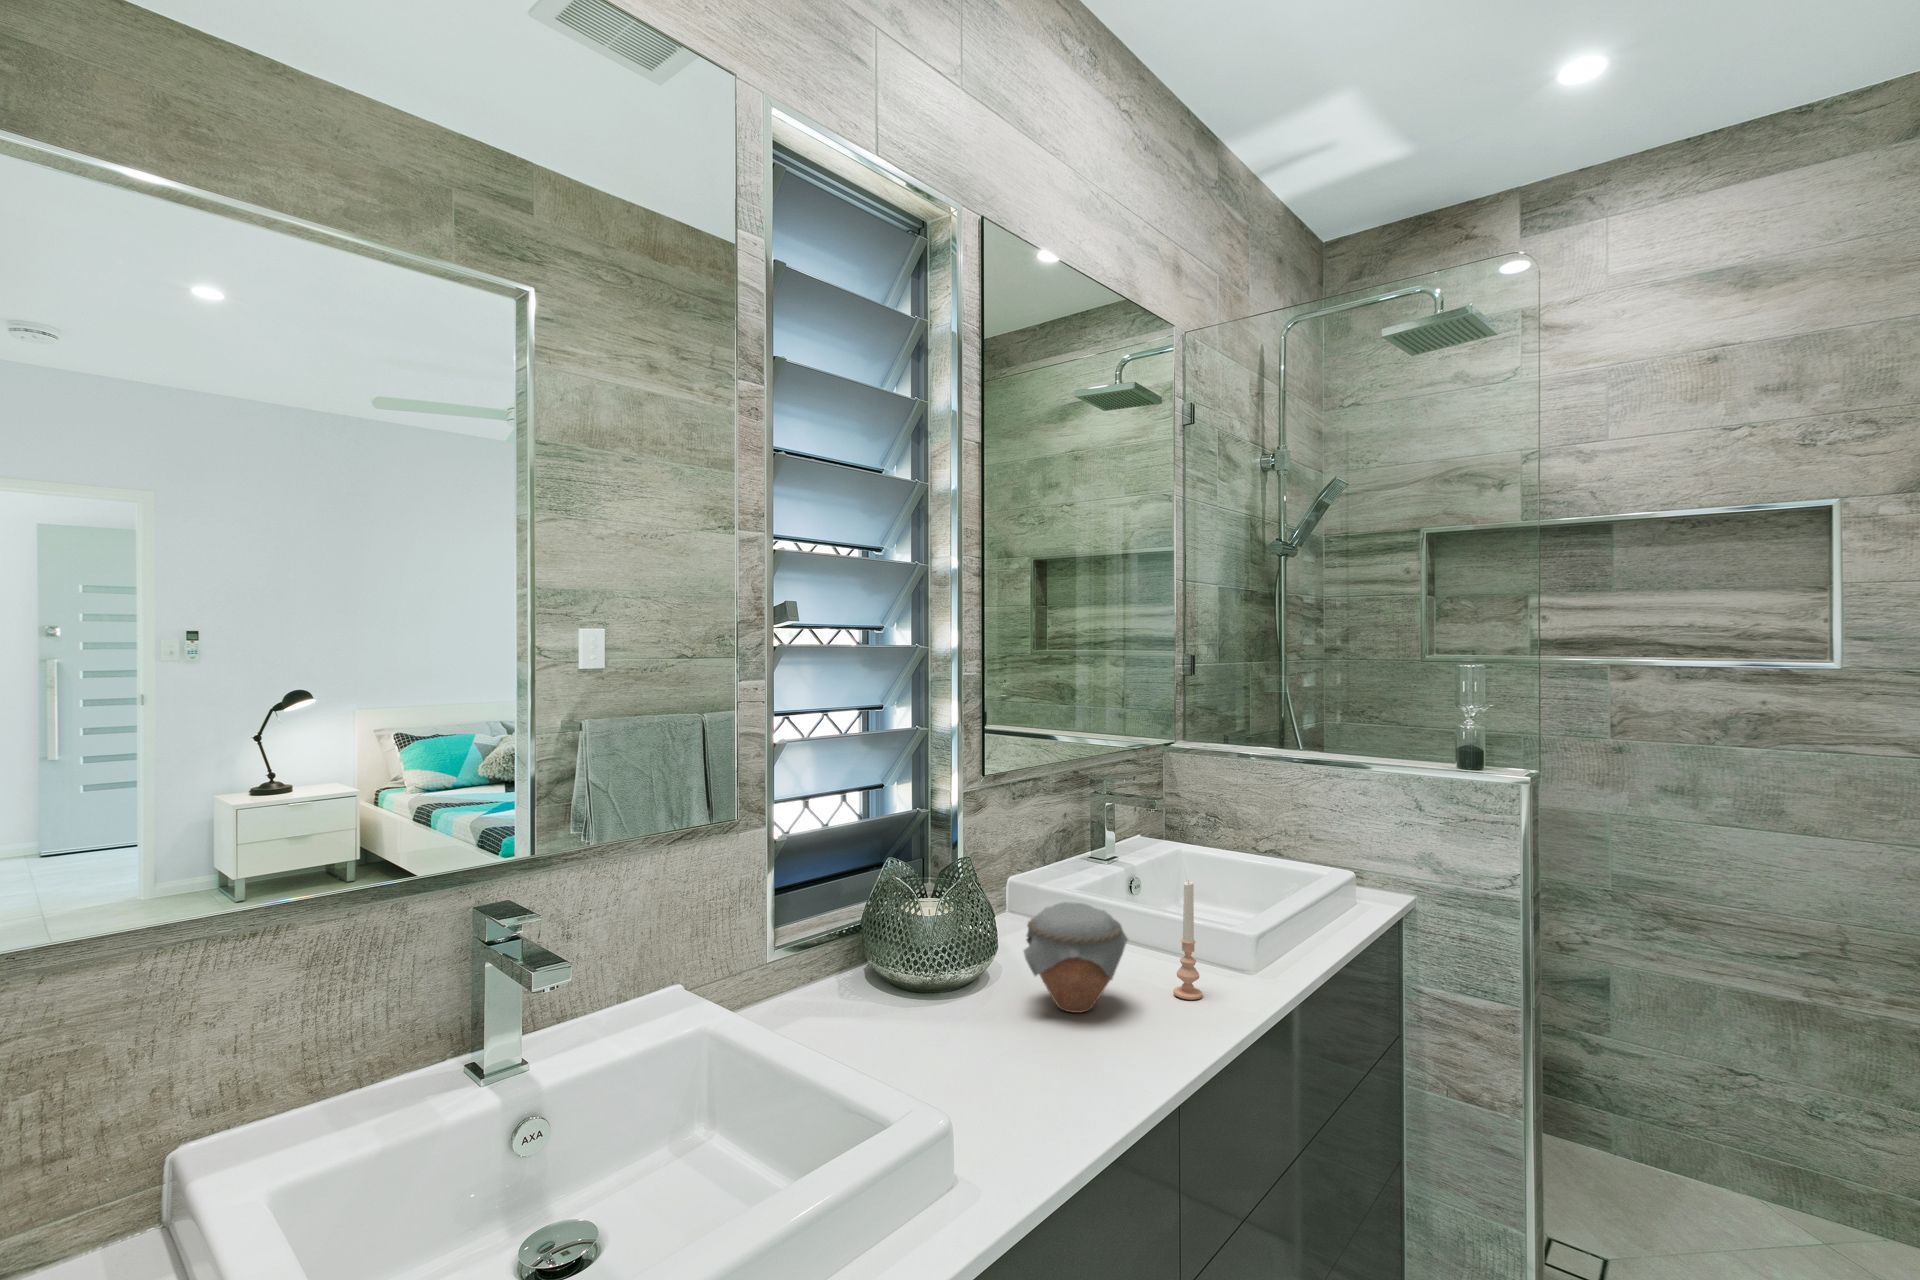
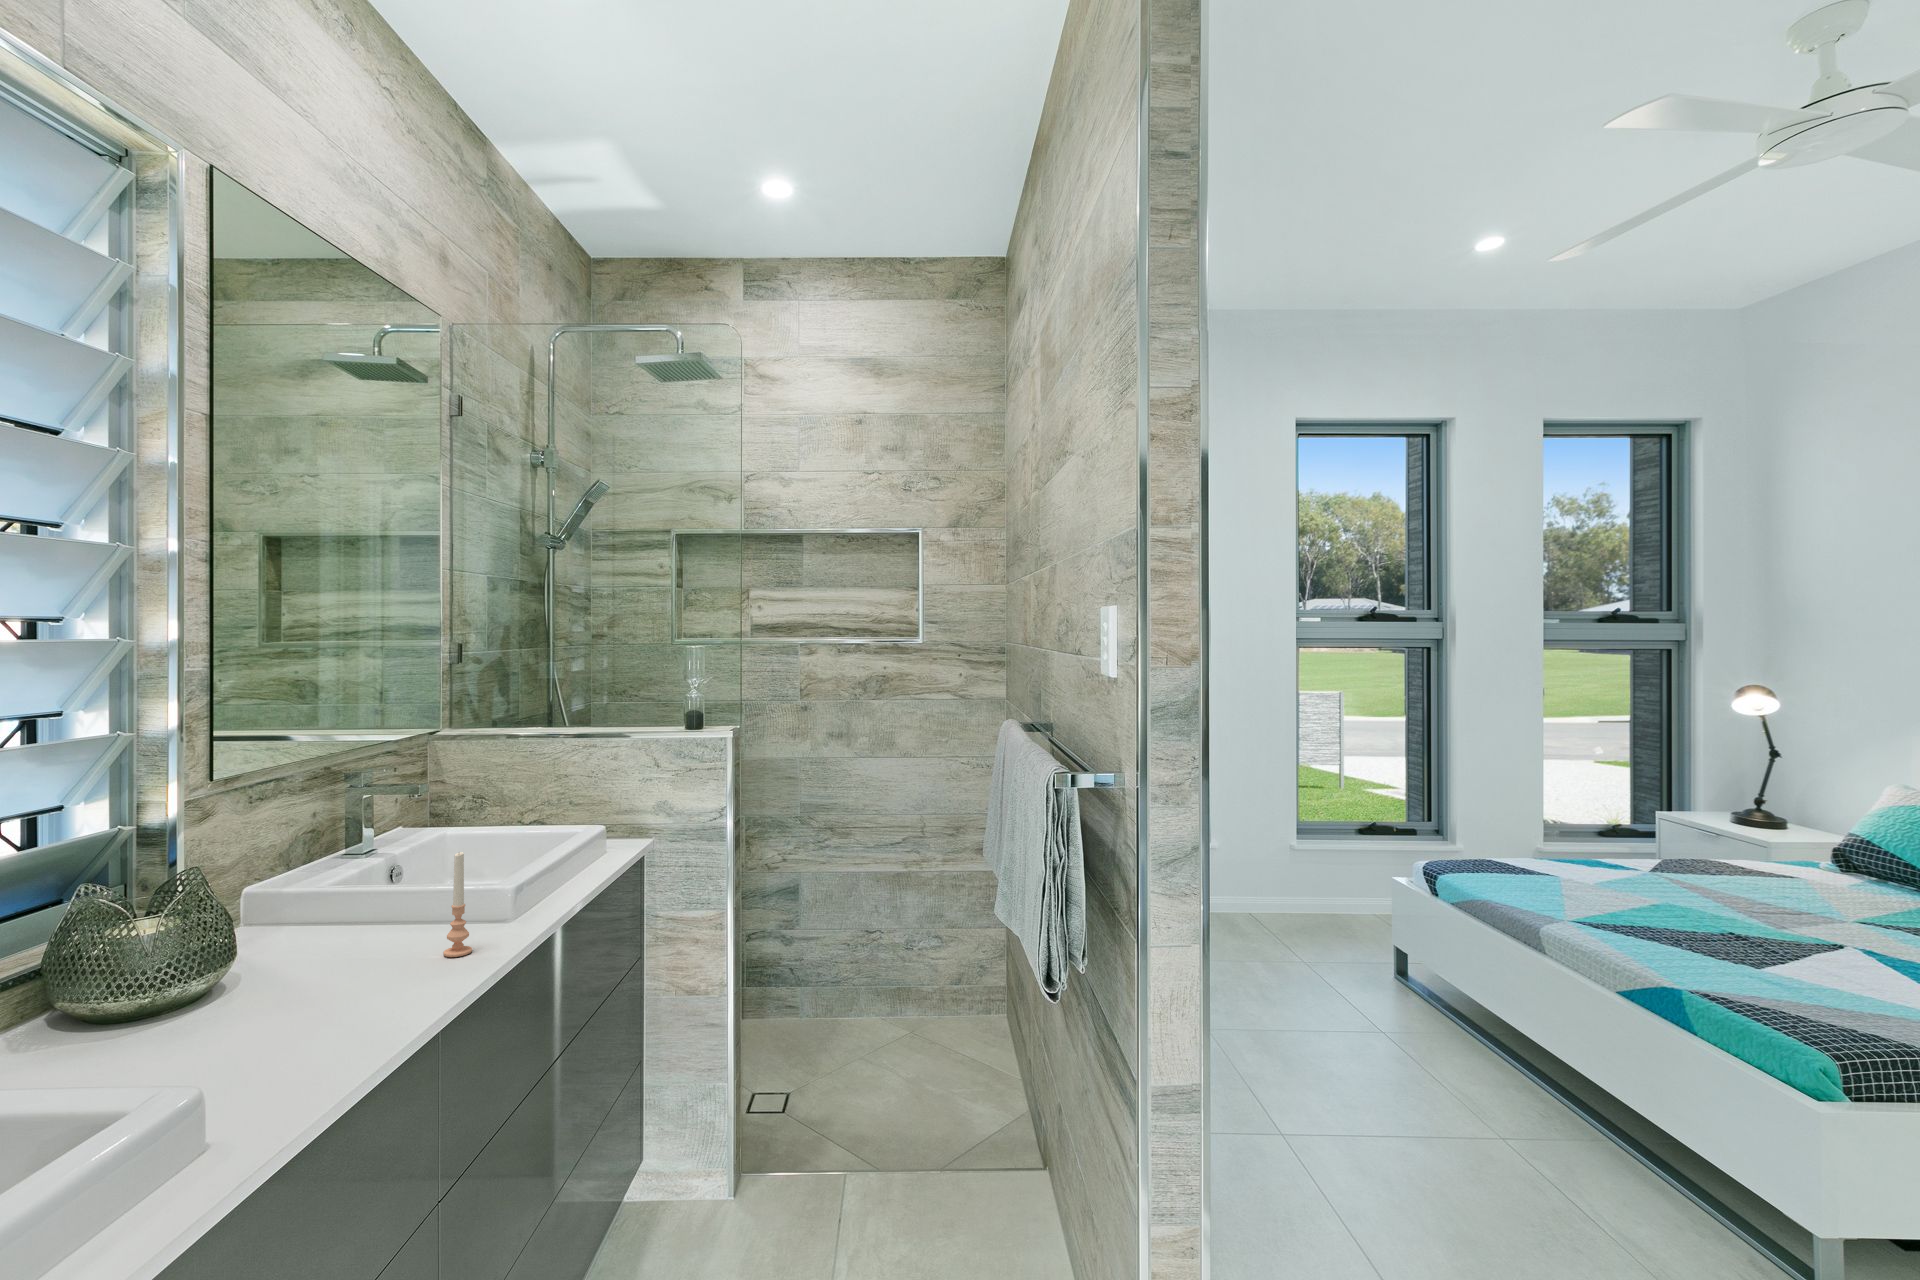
jar: present [1024,902,1128,1013] -> none [279,890,398,995]

